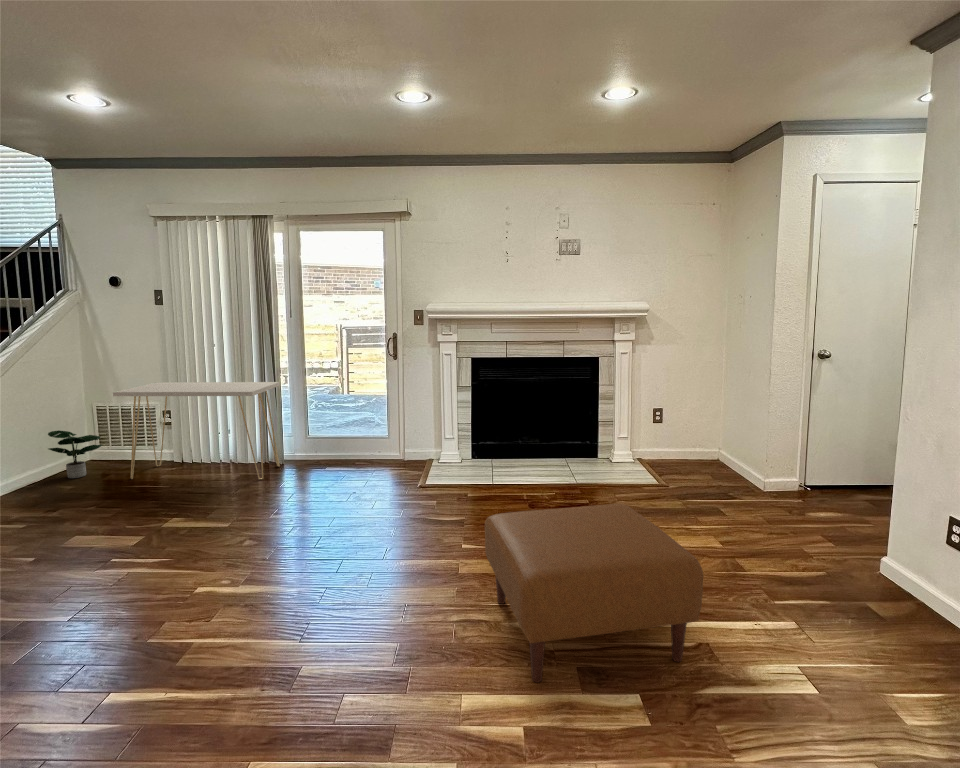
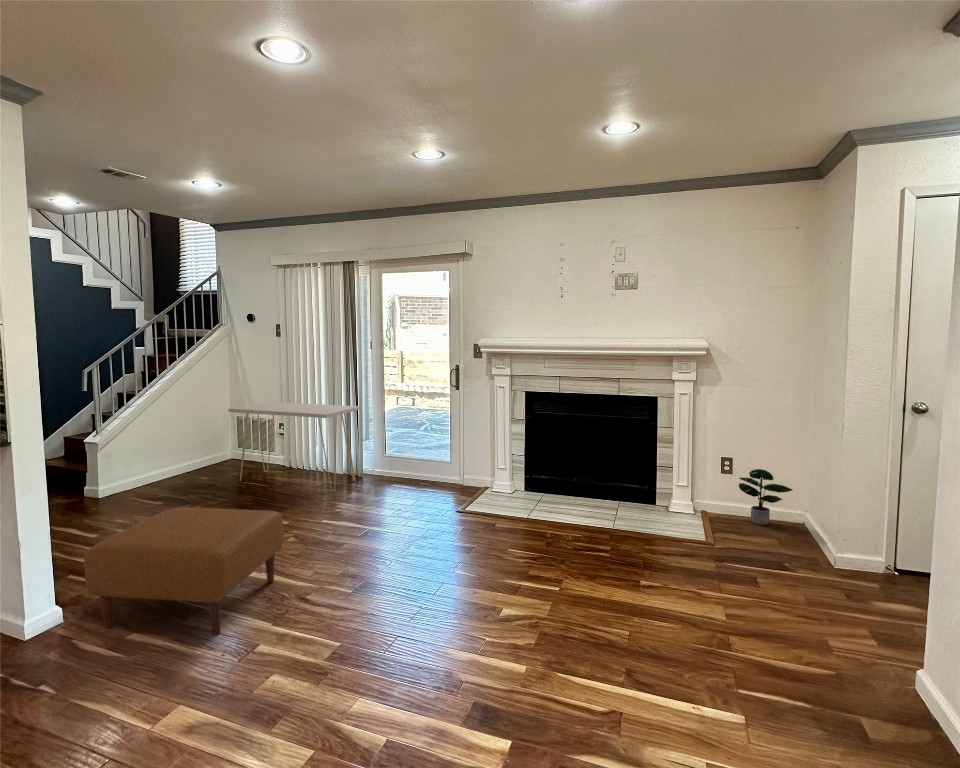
potted plant: present [48,430,102,478] -> present [739,469,793,525]
ottoman: present [485,504,703,682] -> present [84,508,283,635]

